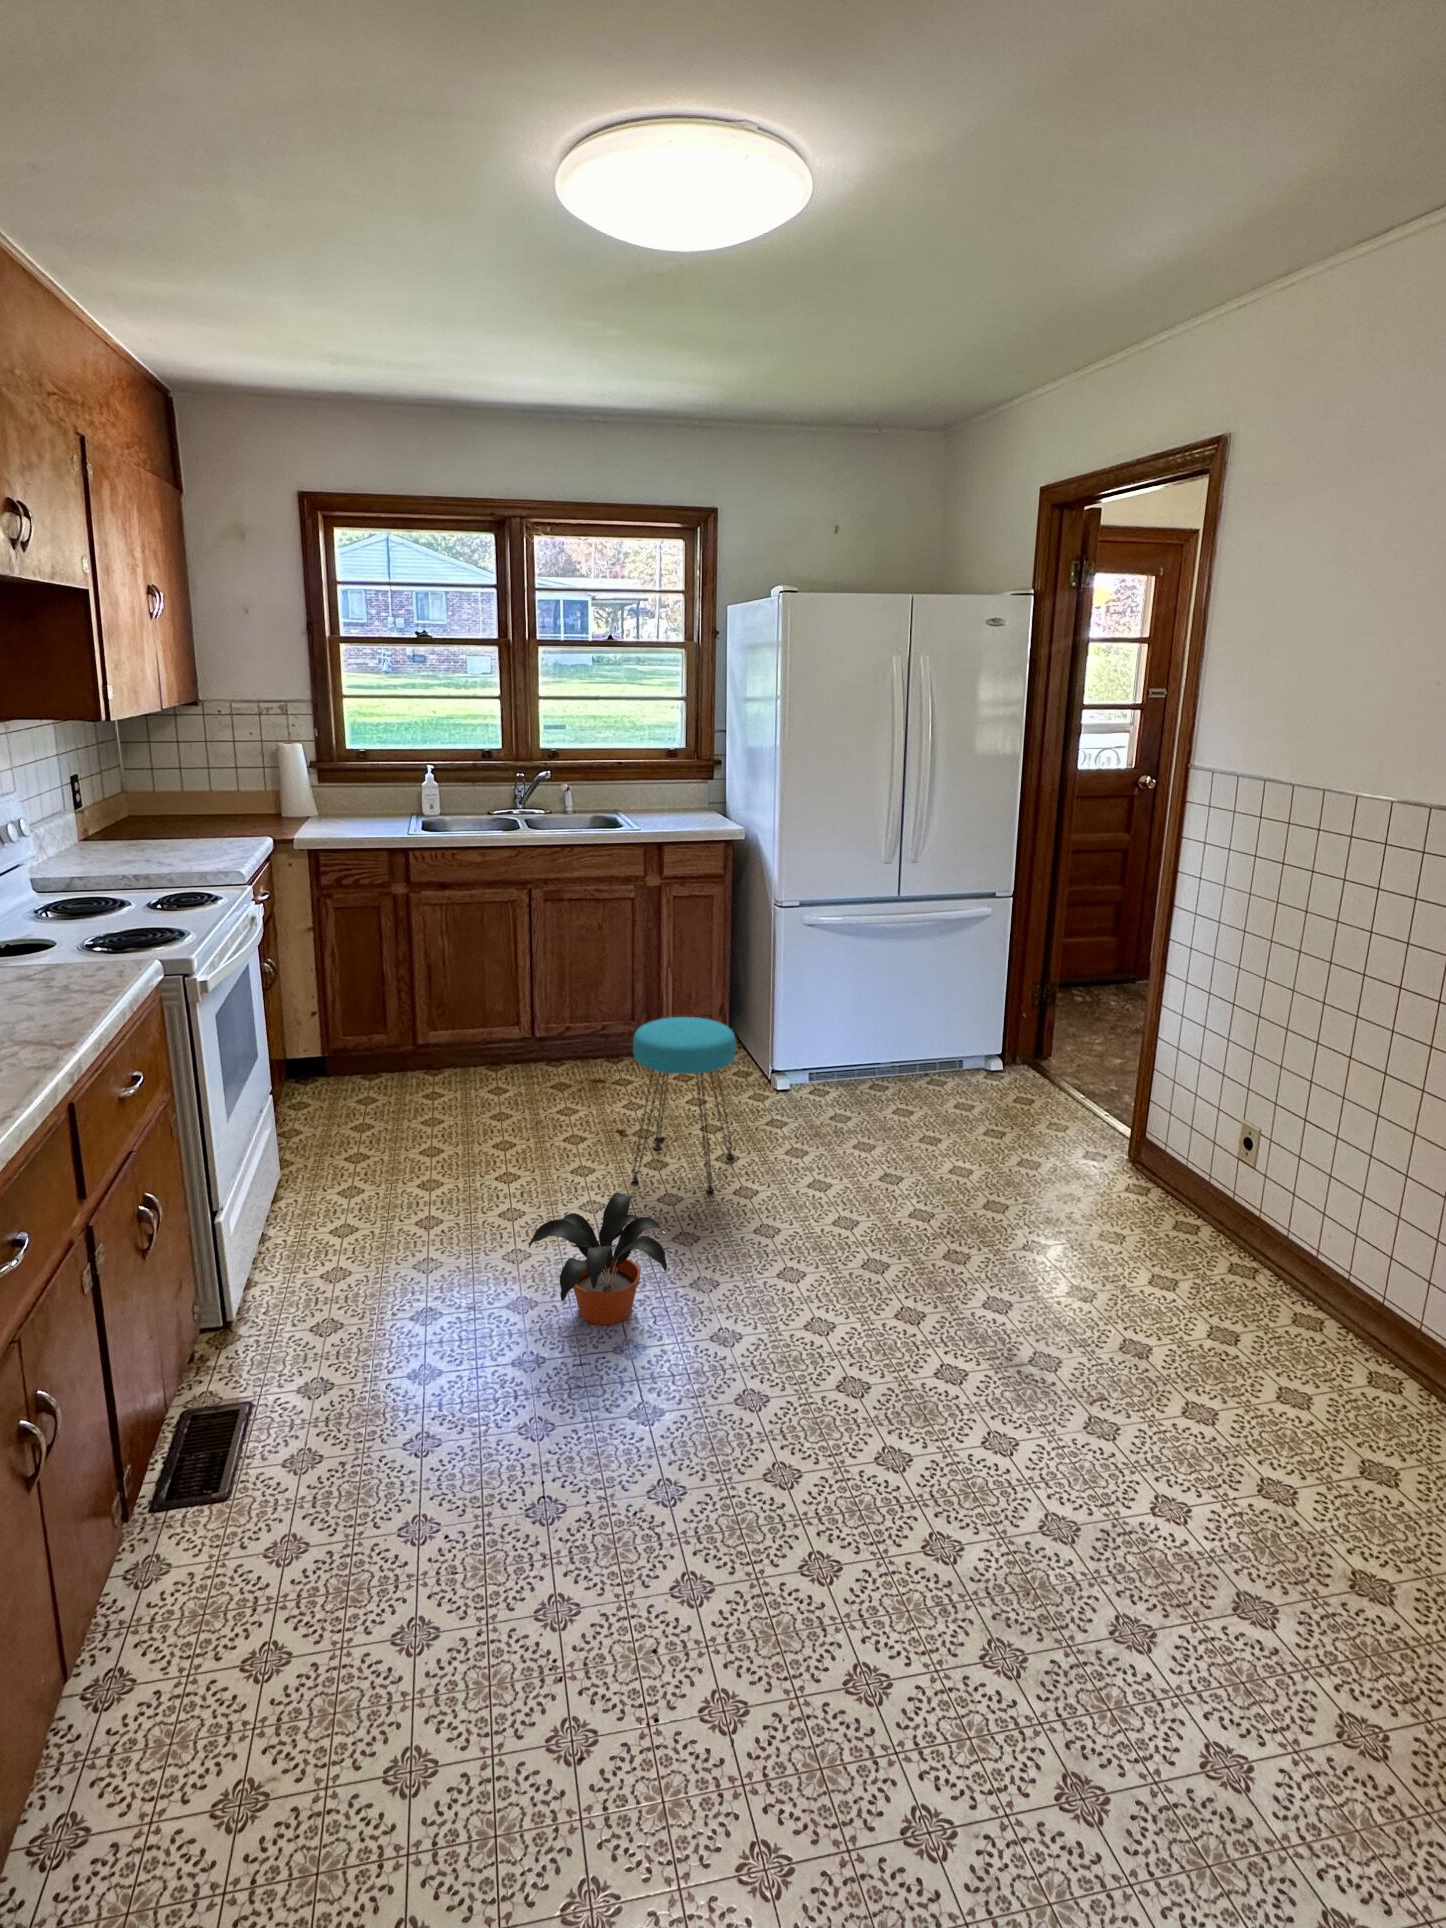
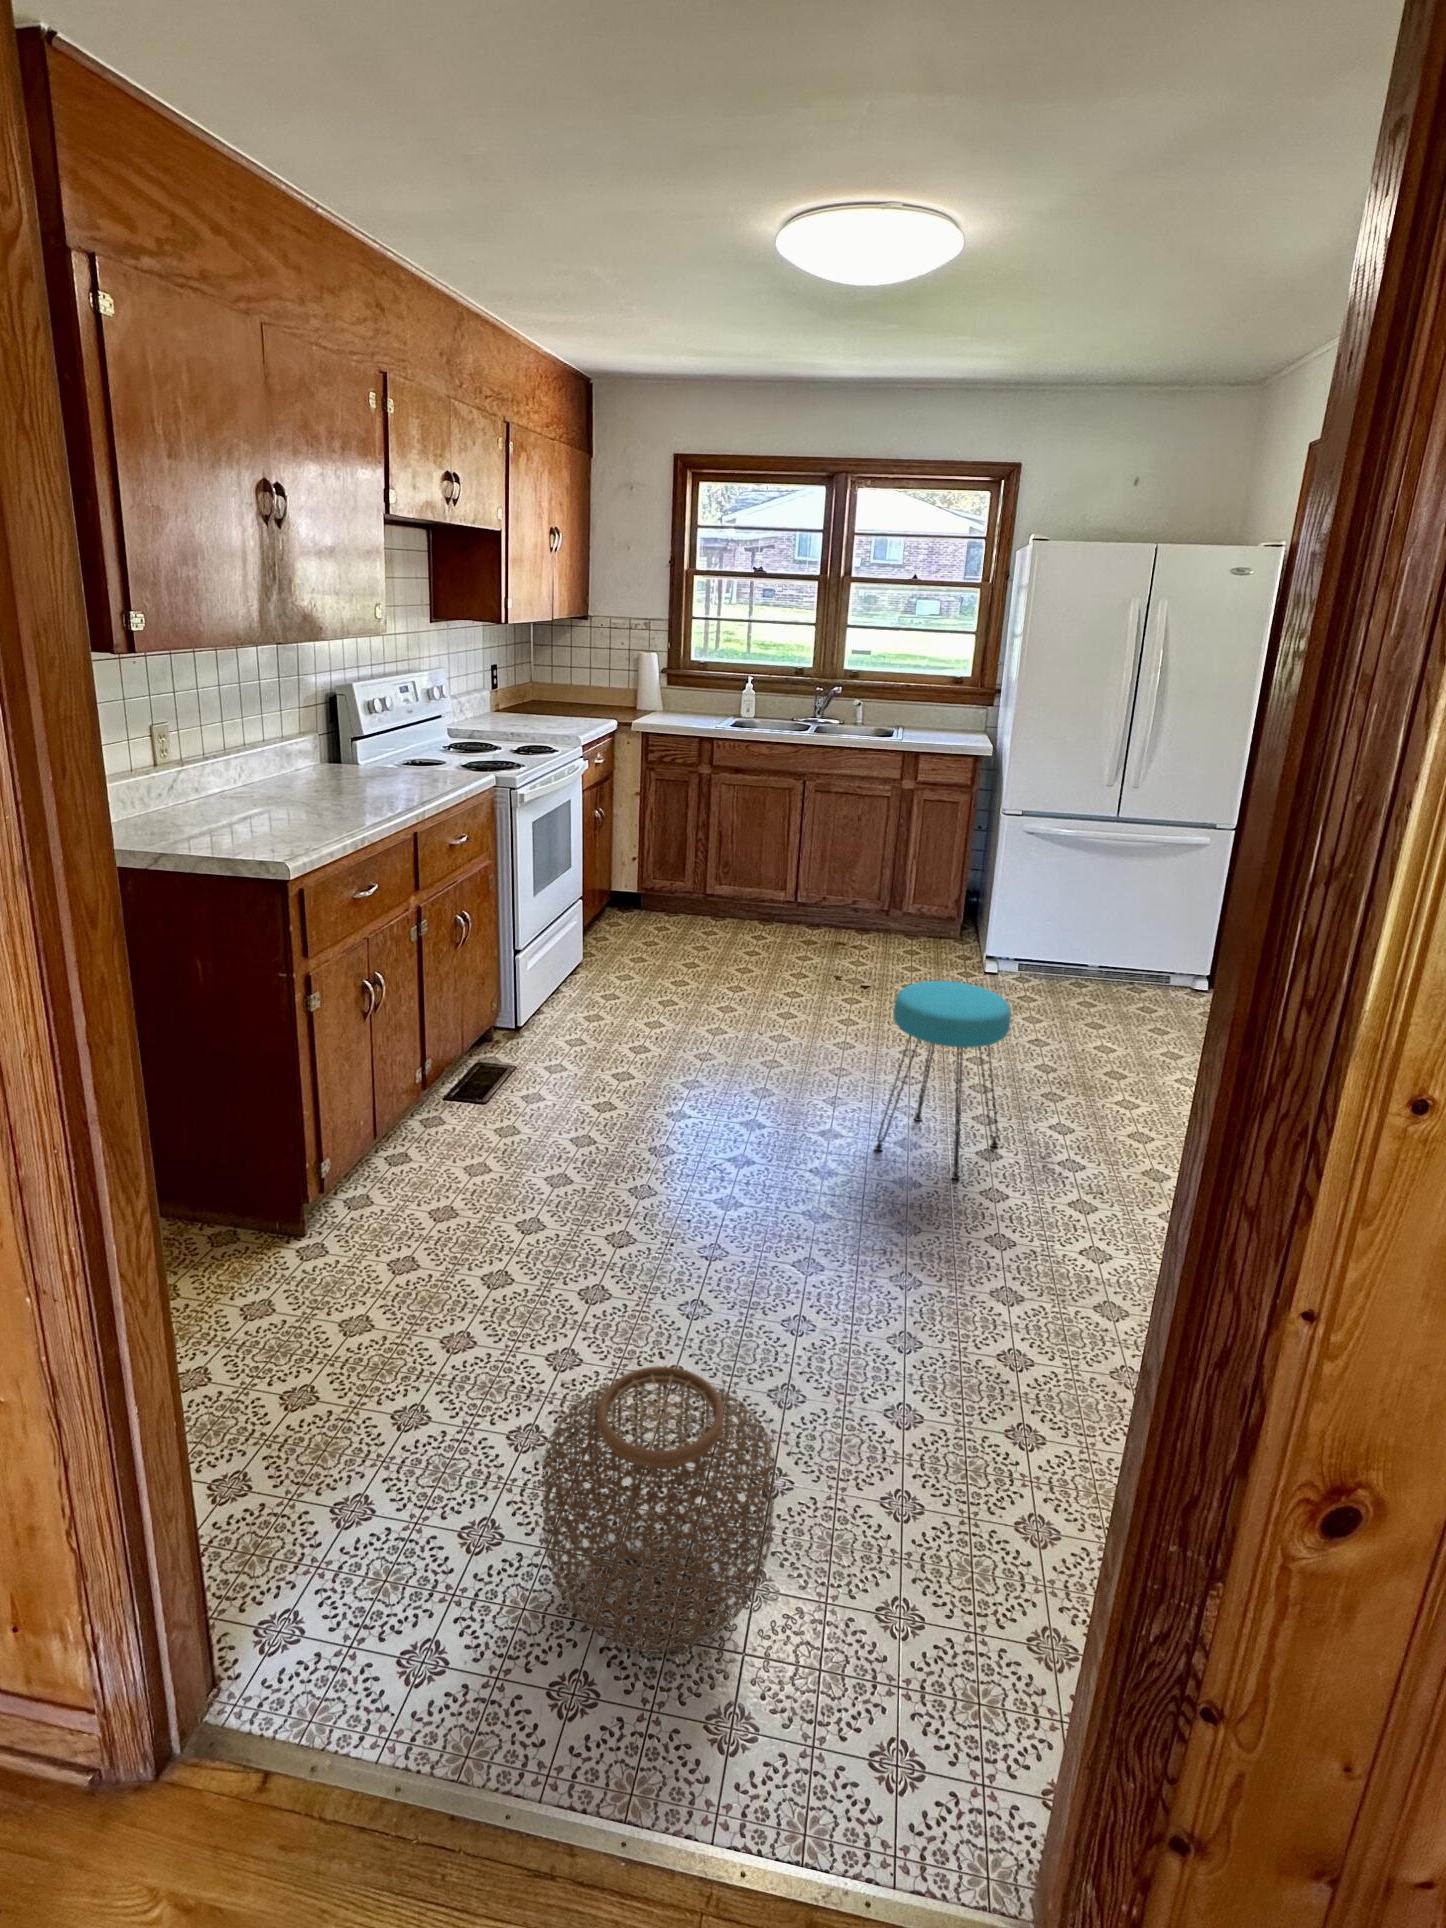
potted plant: present [529,1192,667,1325] -> none [718,1157,864,1292]
woven basket: none [496,1399,717,1676] -> present [542,1366,775,1652]

